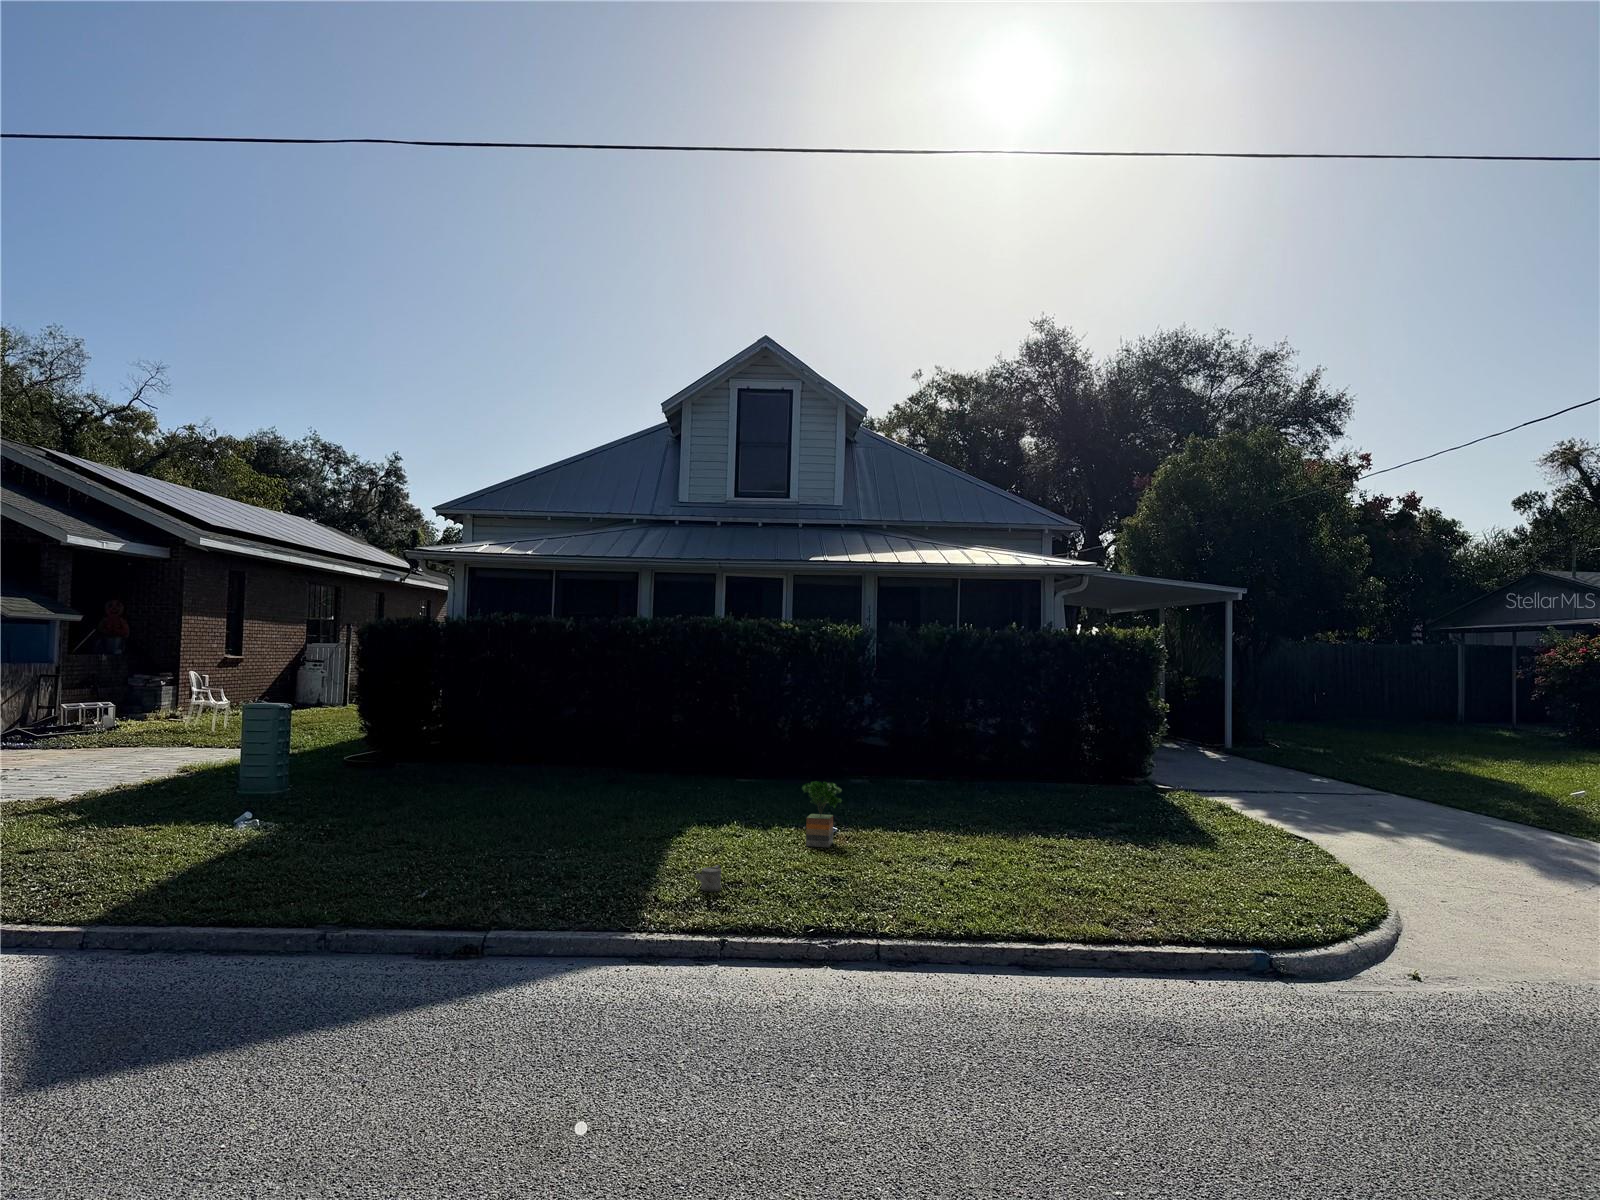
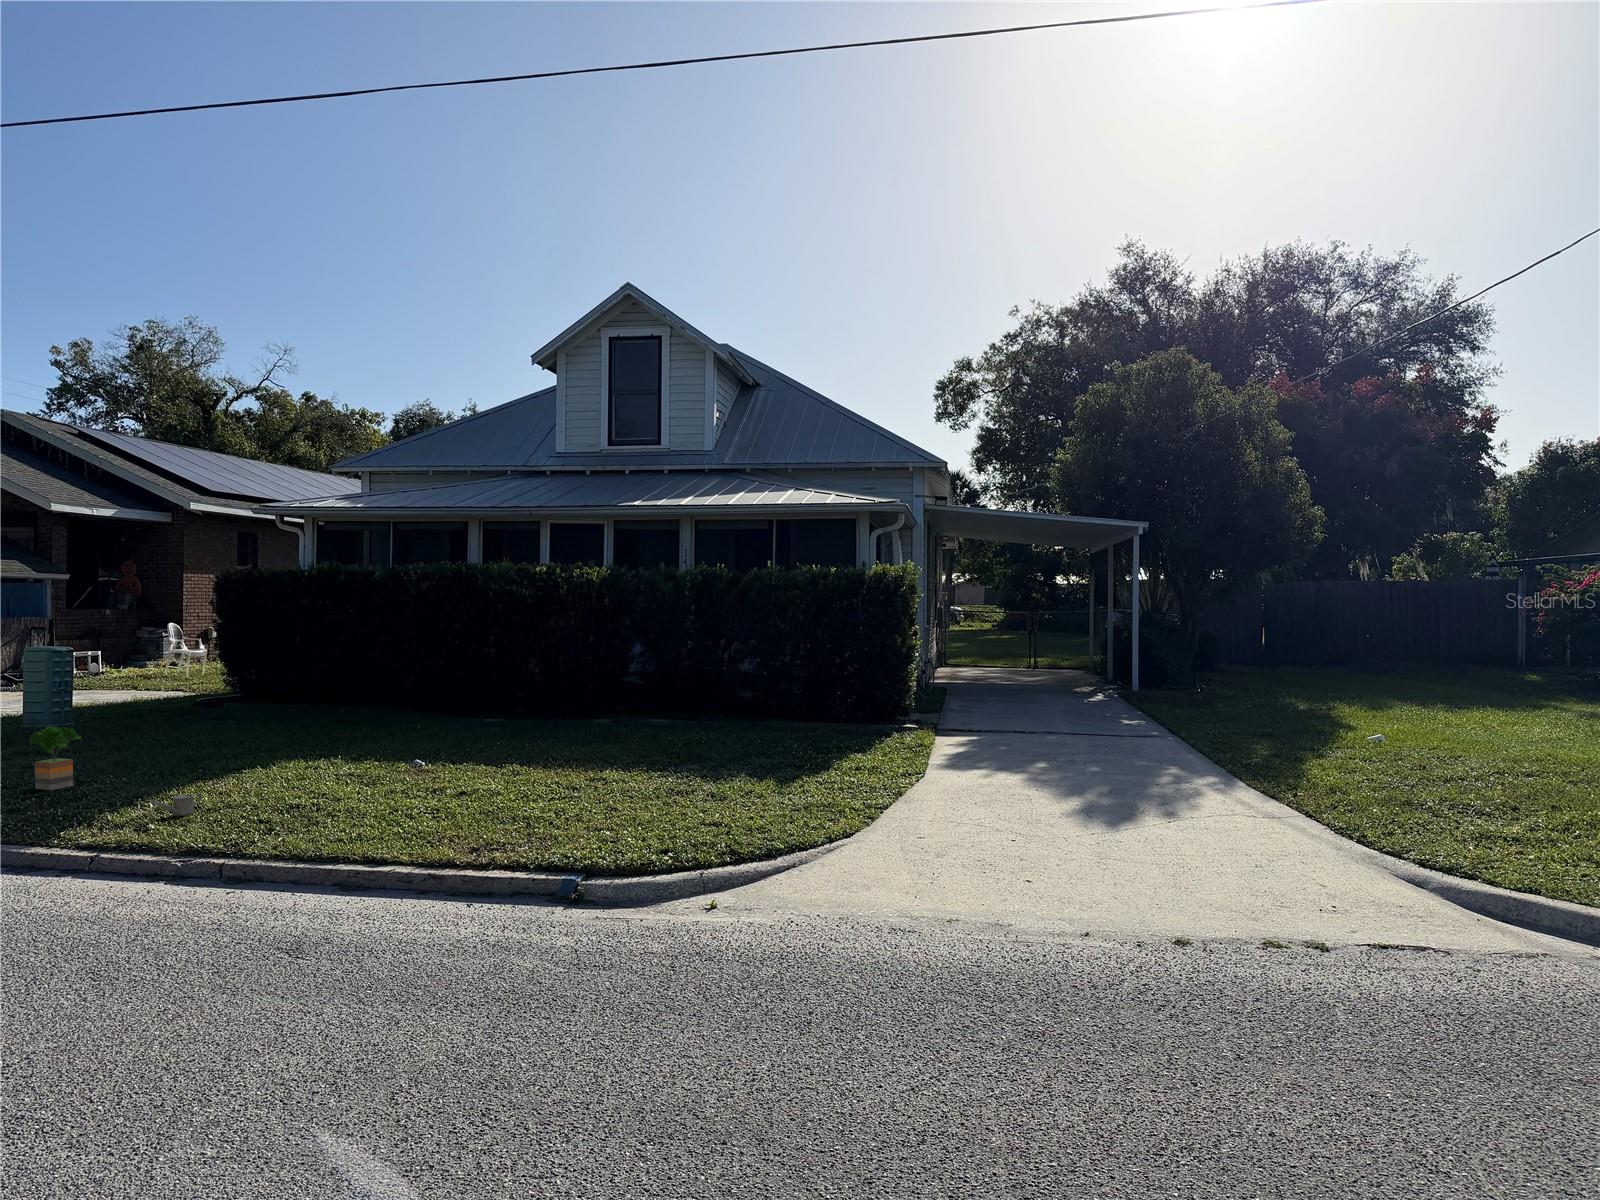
potted tree: present [803,781,842,847] -> present [30,727,81,790]

